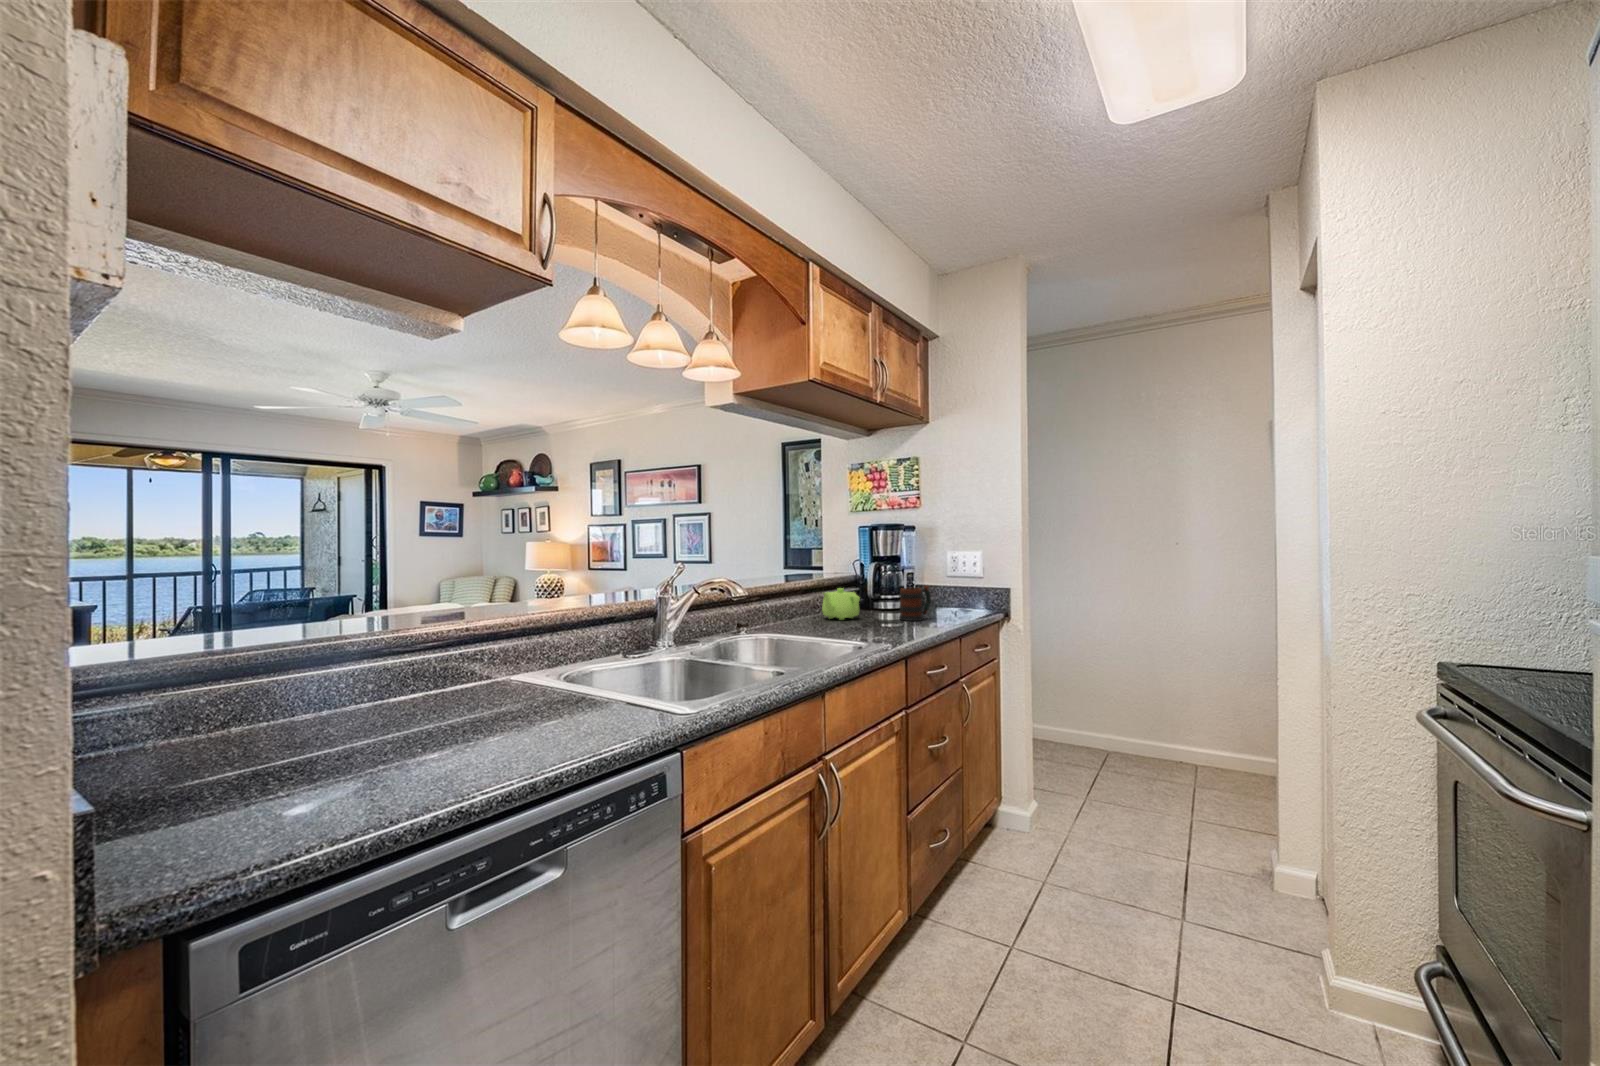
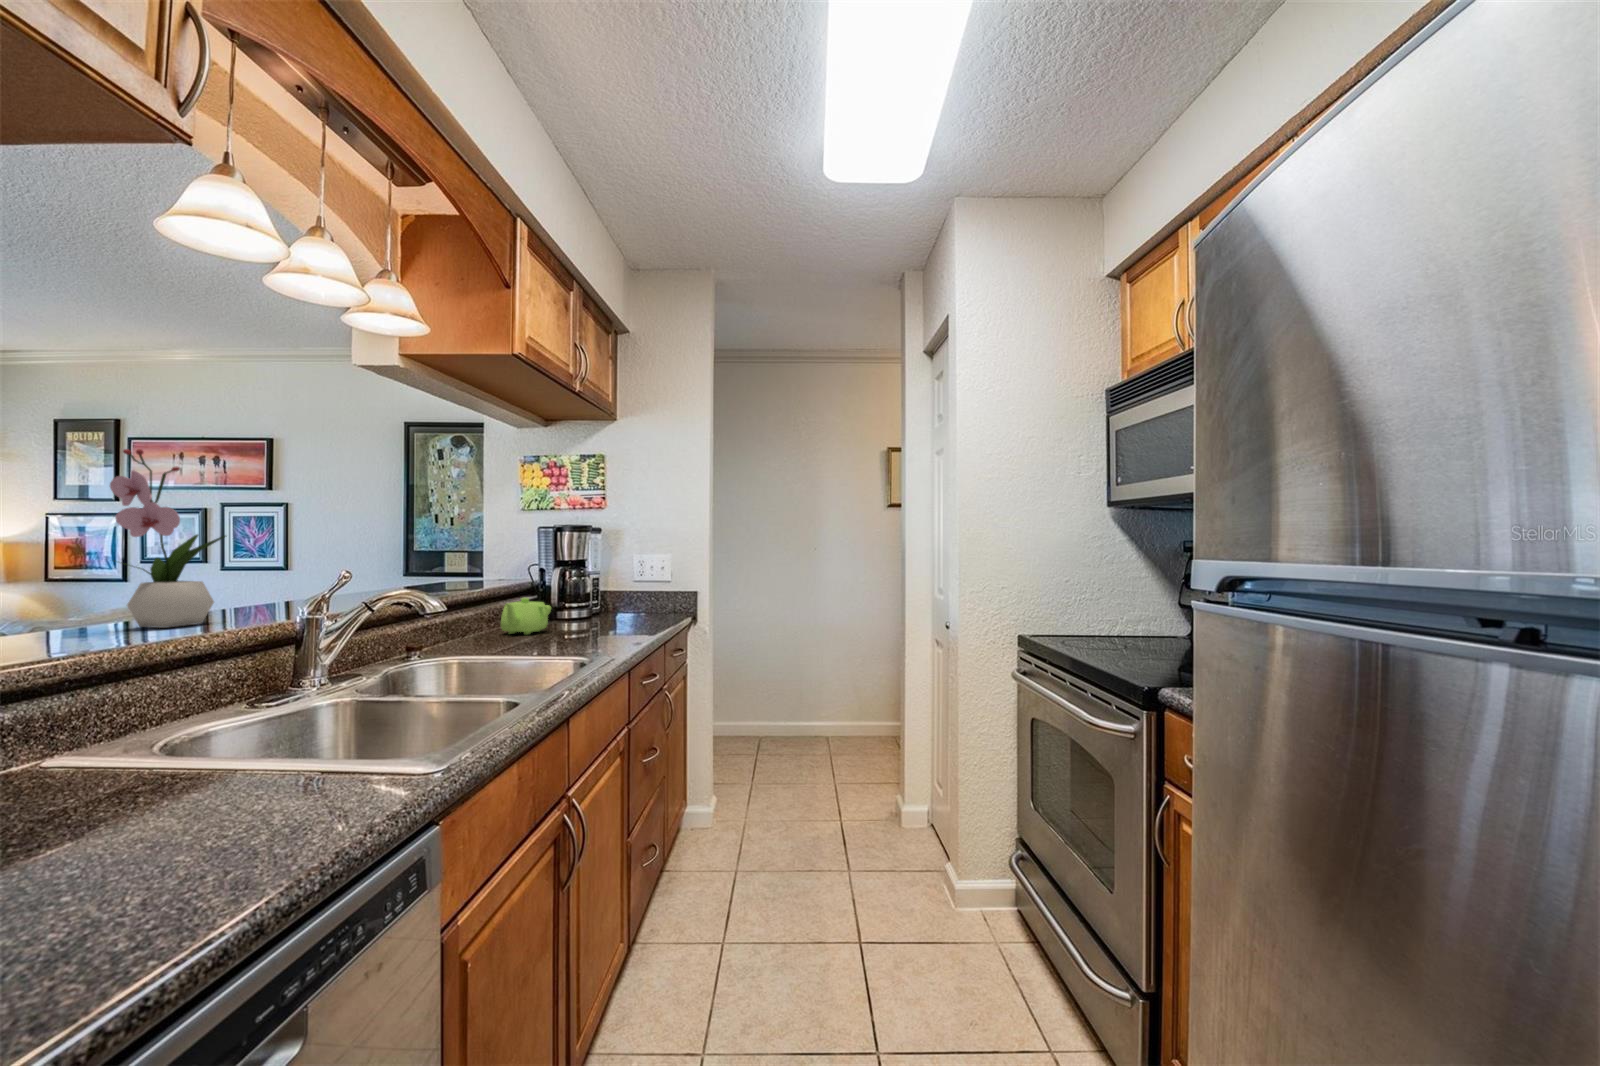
flower arrangement: none [583,489,636,600] -> present [110,449,225,628]
mug: present [899,586,931,621] -> none [596,592,629,630]

